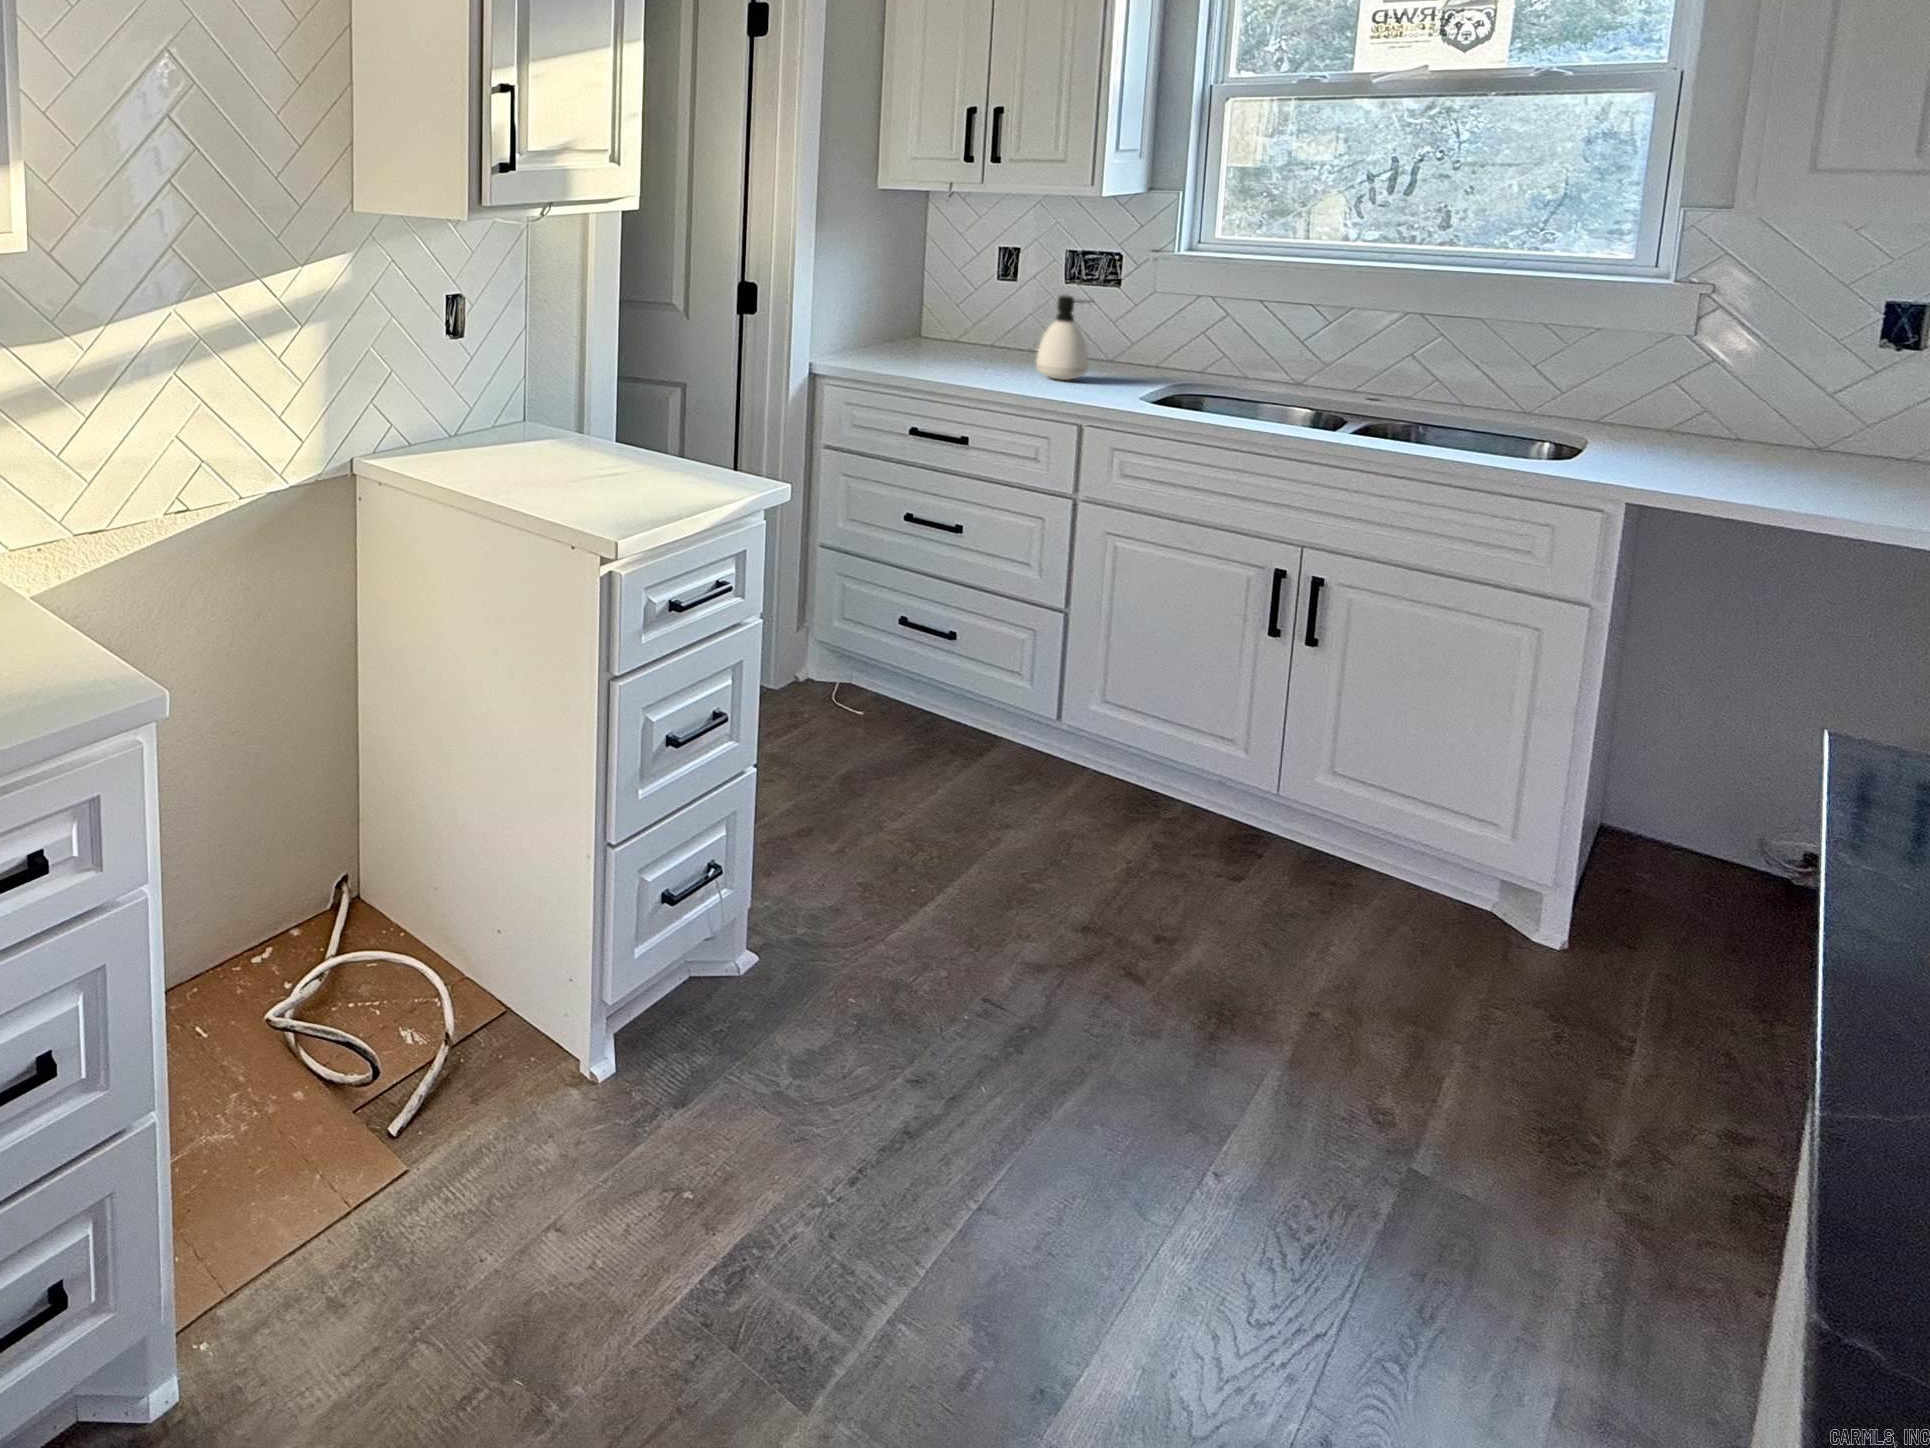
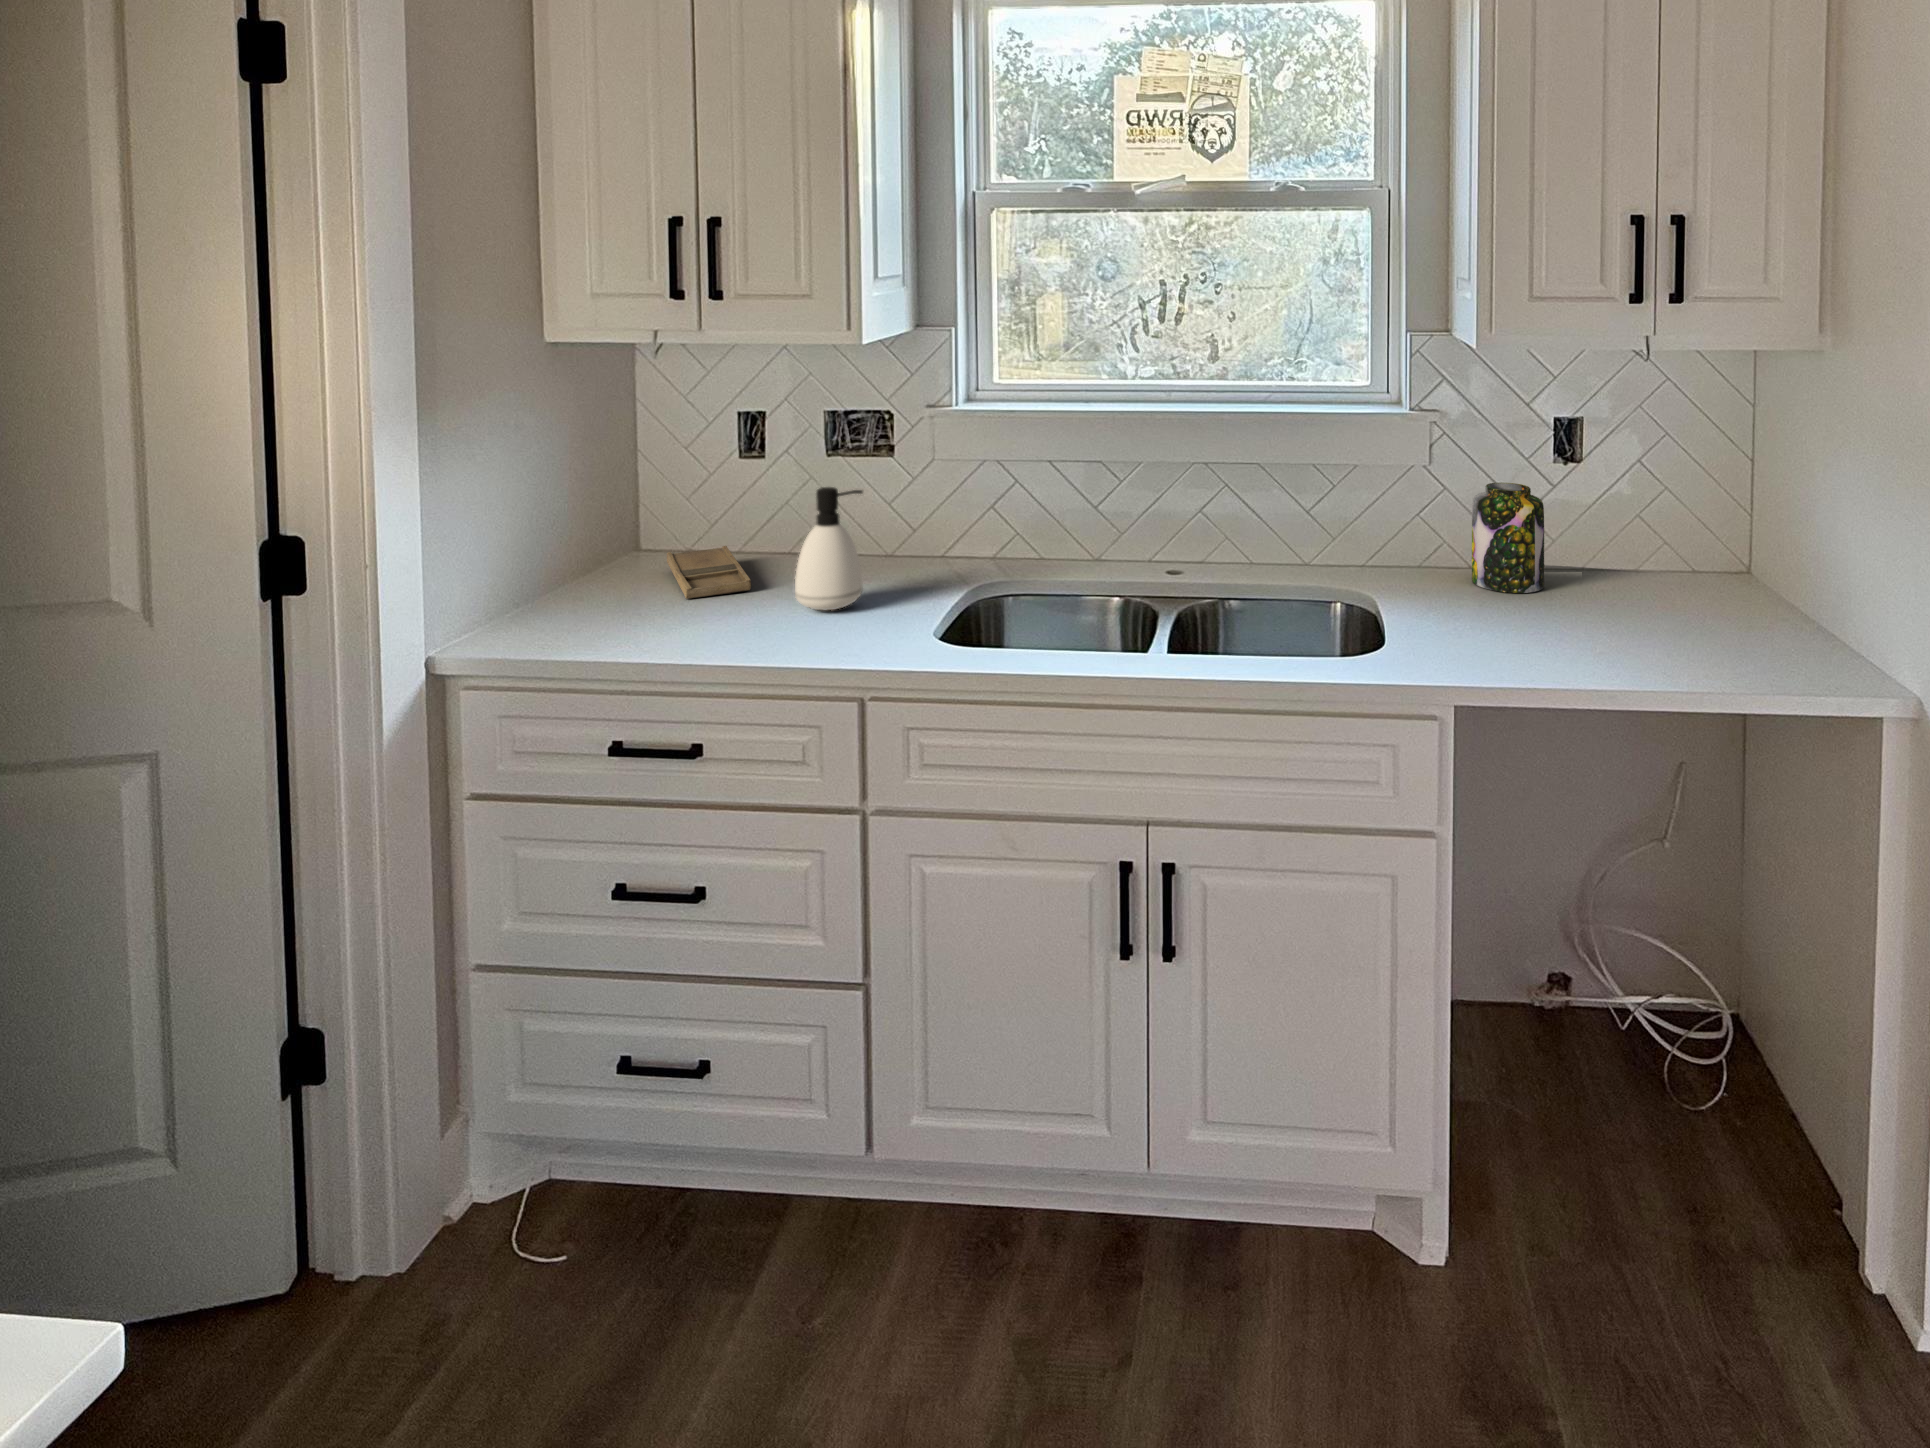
tray: none [943,337,1003,364] -> present [667,546,751,599]
jar: none [1740,362,1852,469] -> present [1472,483,1544,593]

